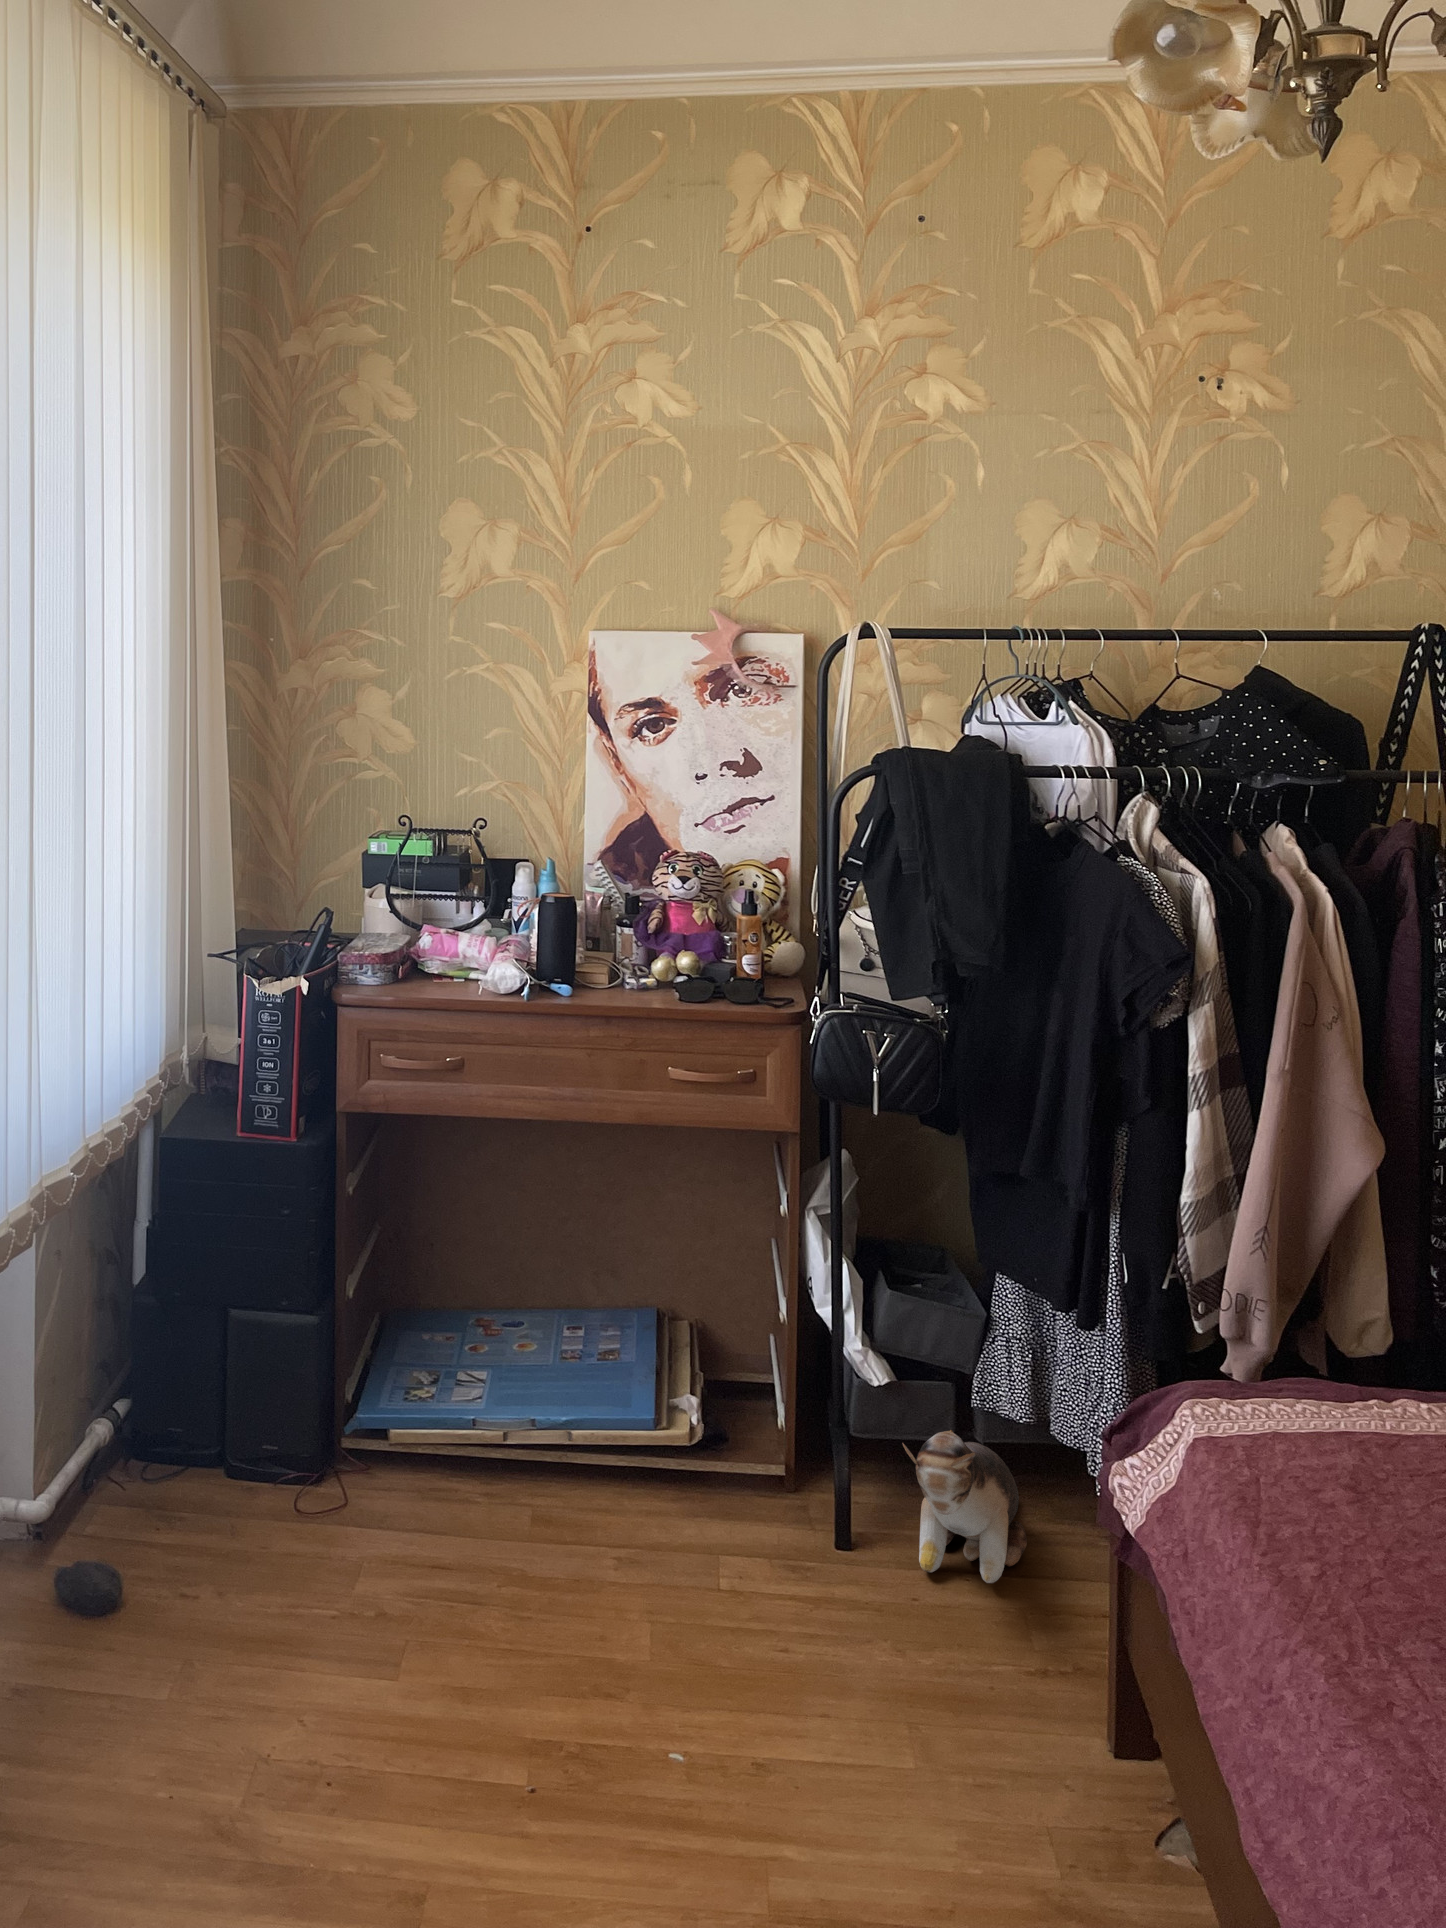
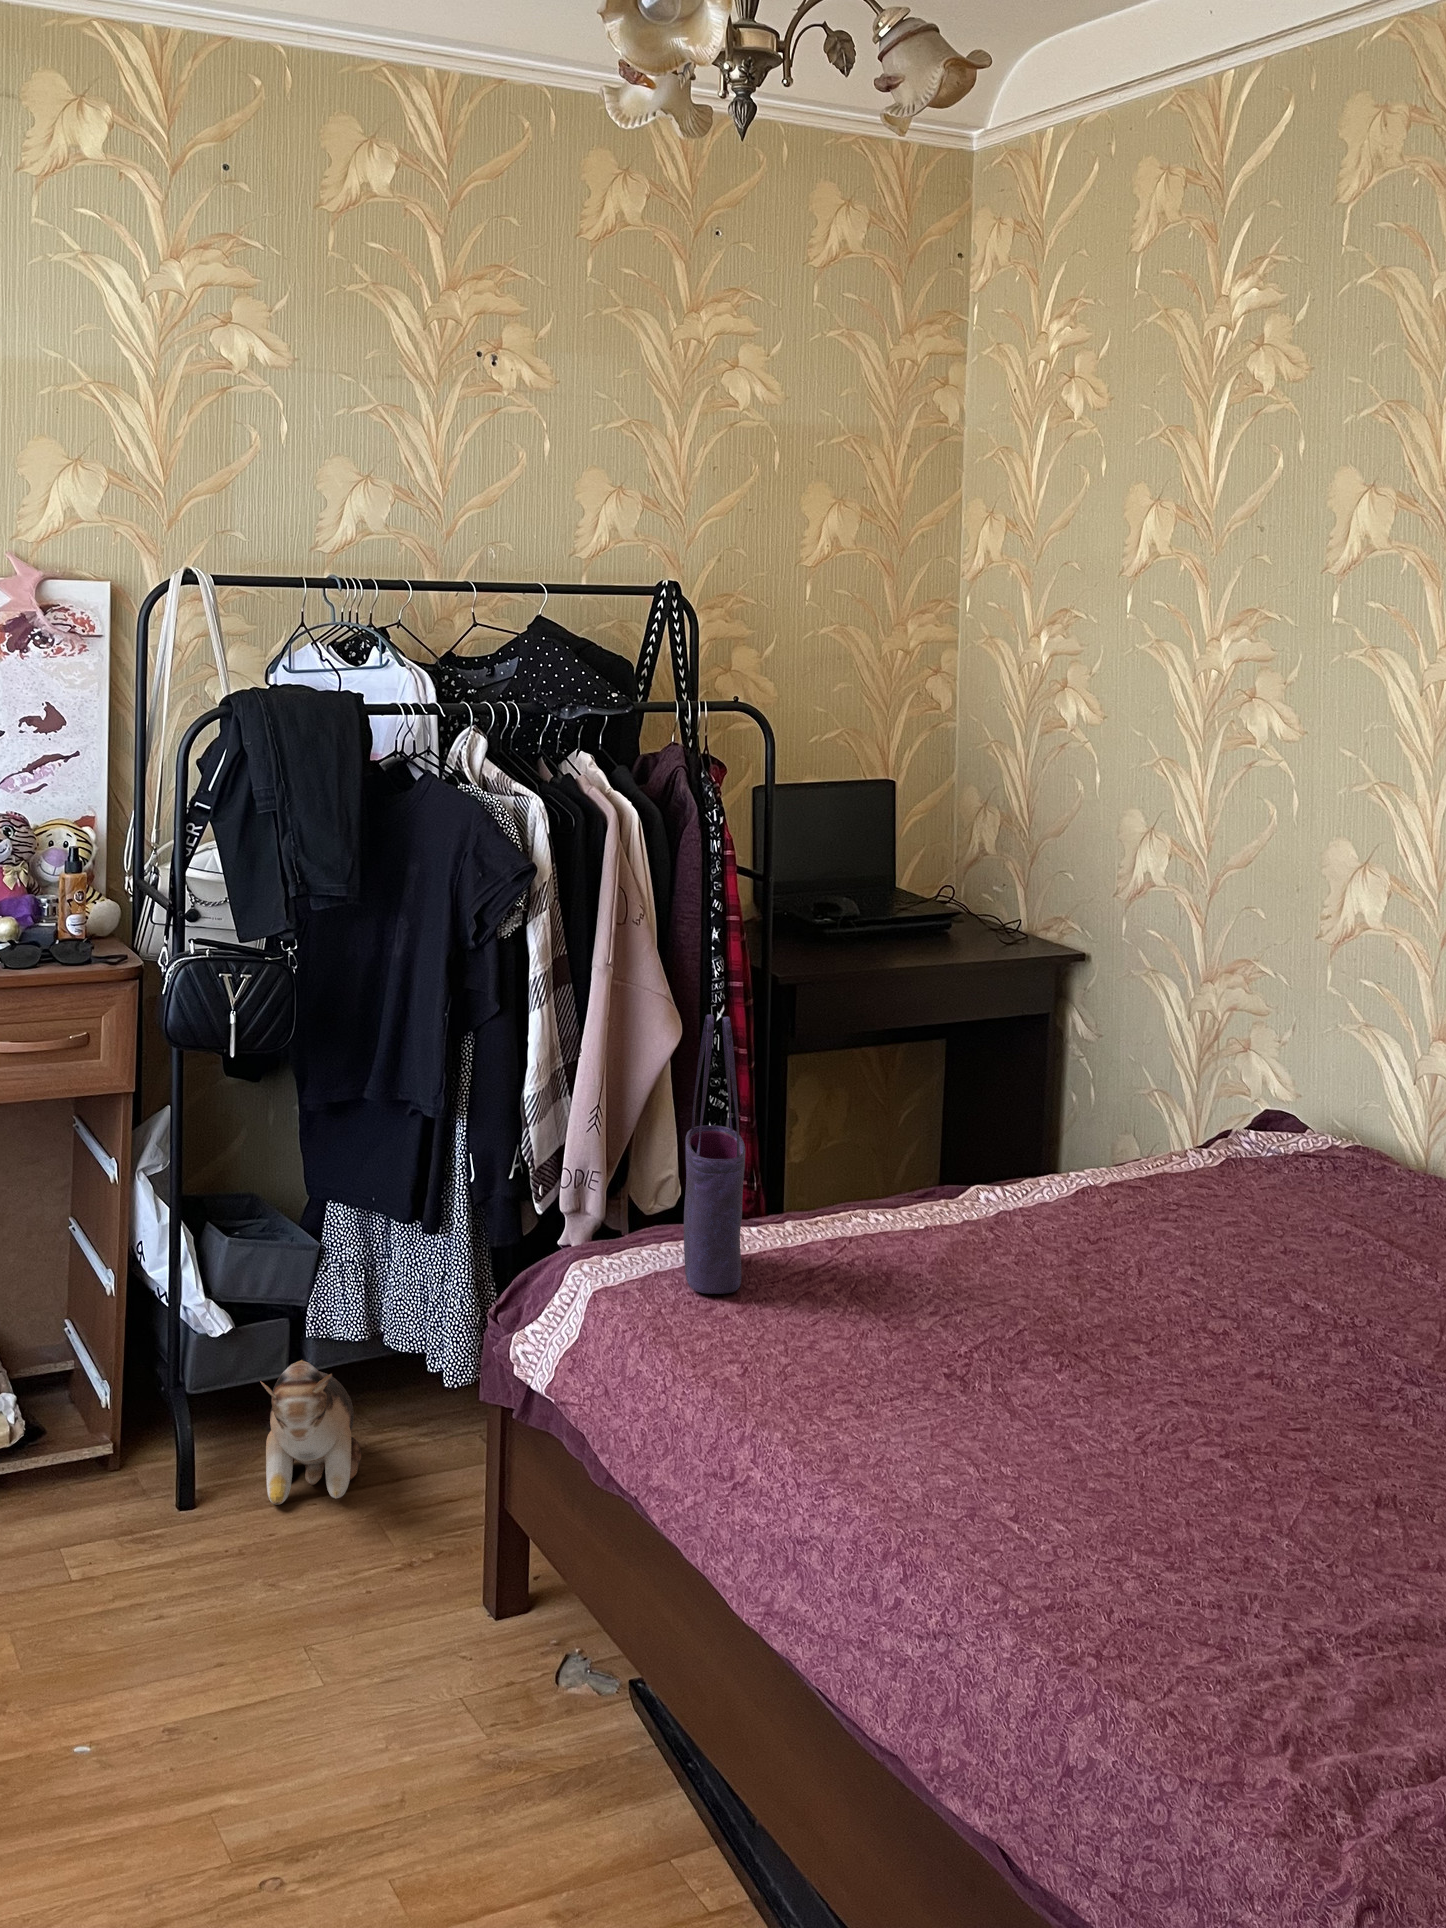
tote bag: none [1305,1146,1383,1484] -> present [684,1015,745,1294]

